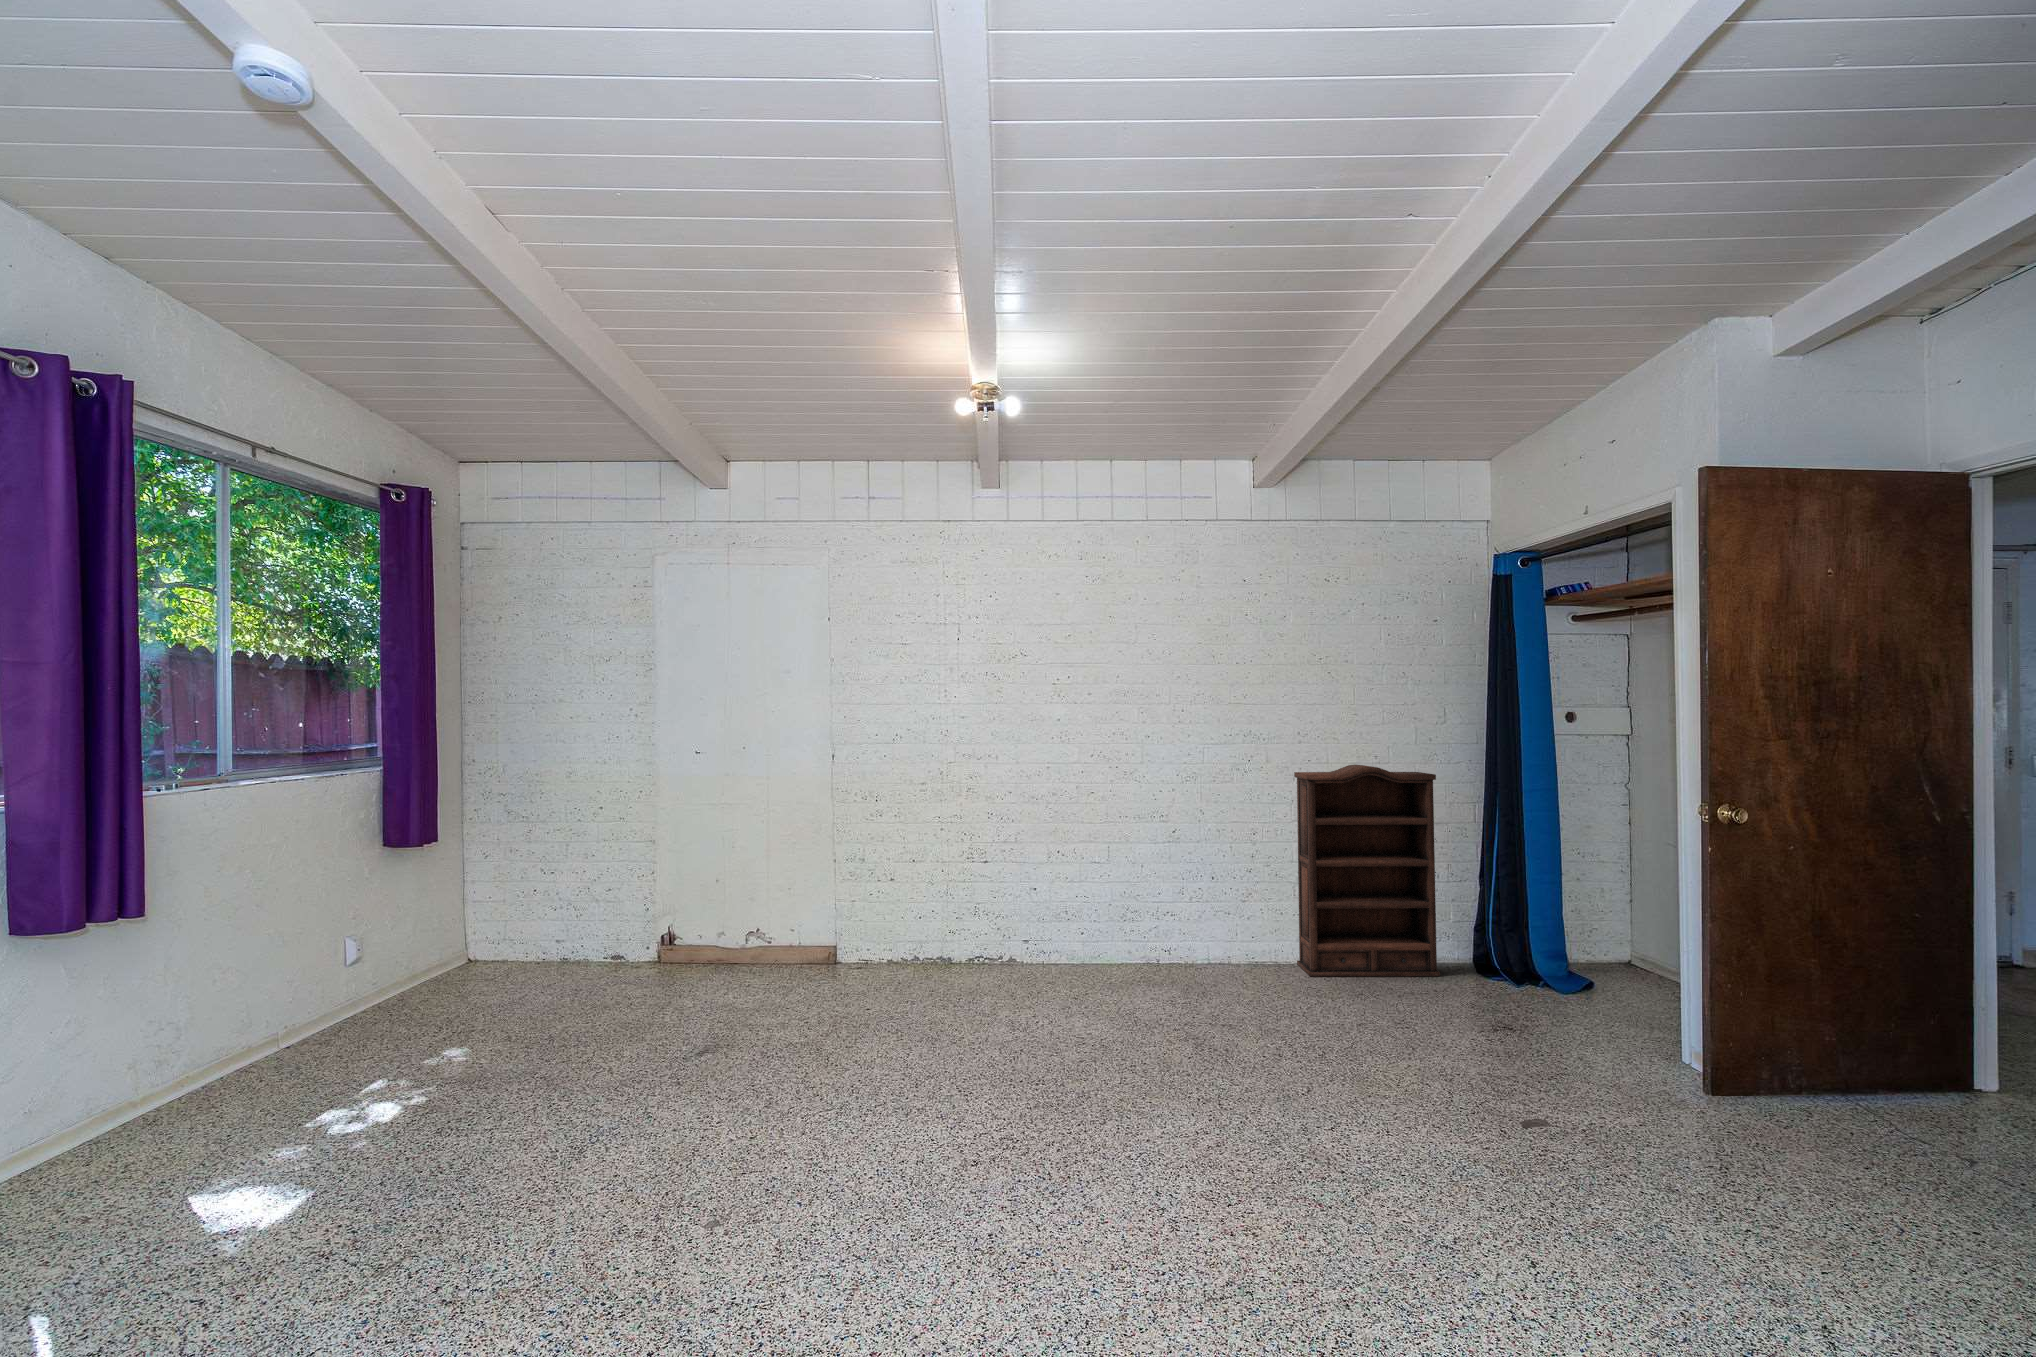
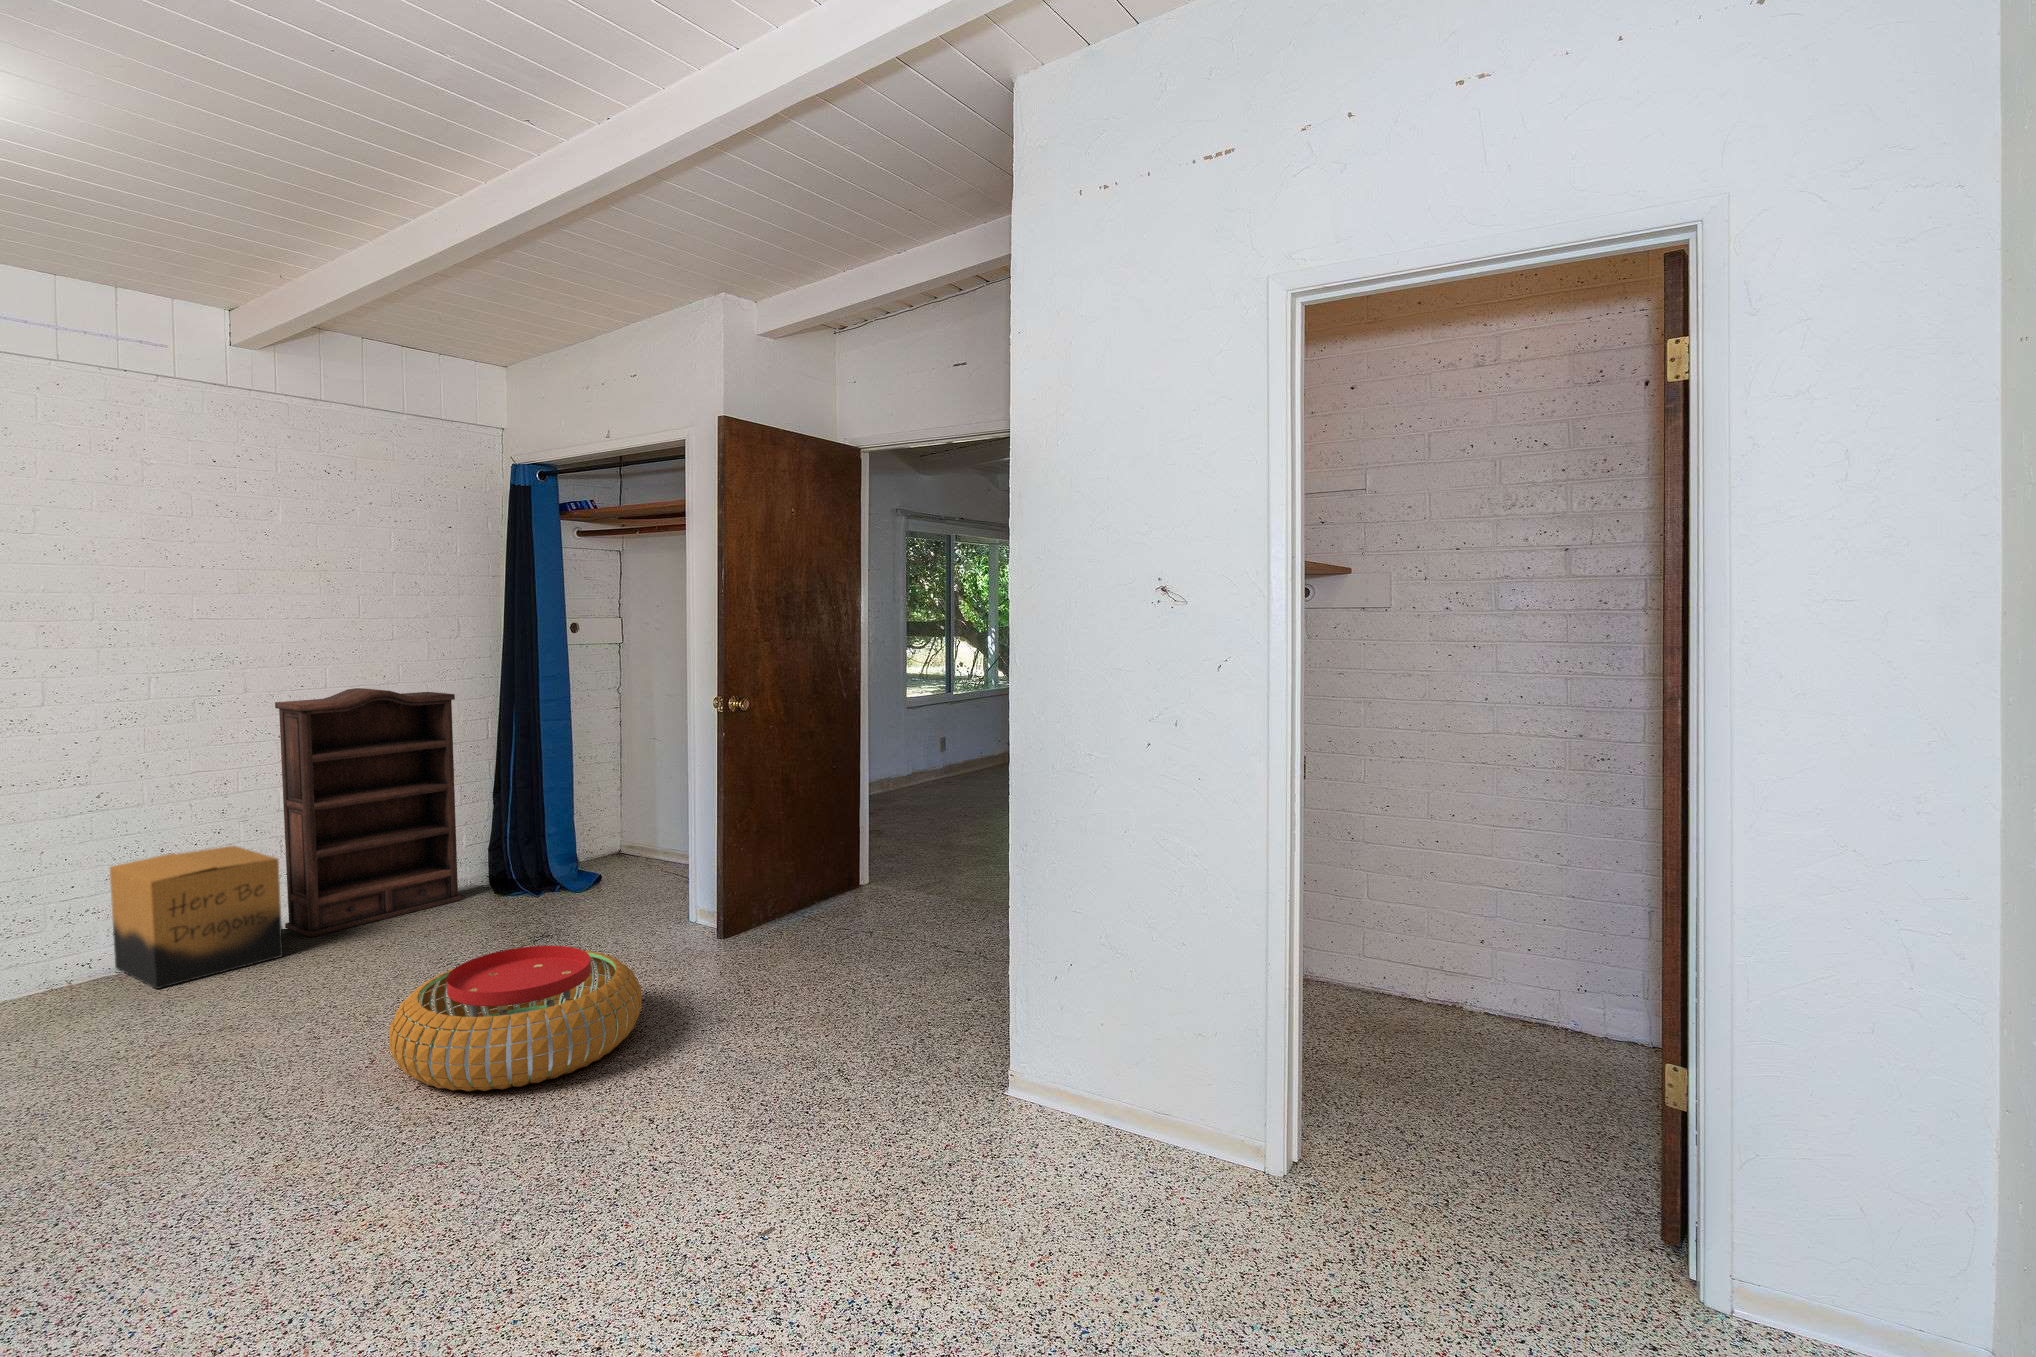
cardboard box: none [1186,884,1285,987] -> present [110,846,283,989]
pouf: none [1314,1025,1566,1174] -> present [389,946,642,1091]

